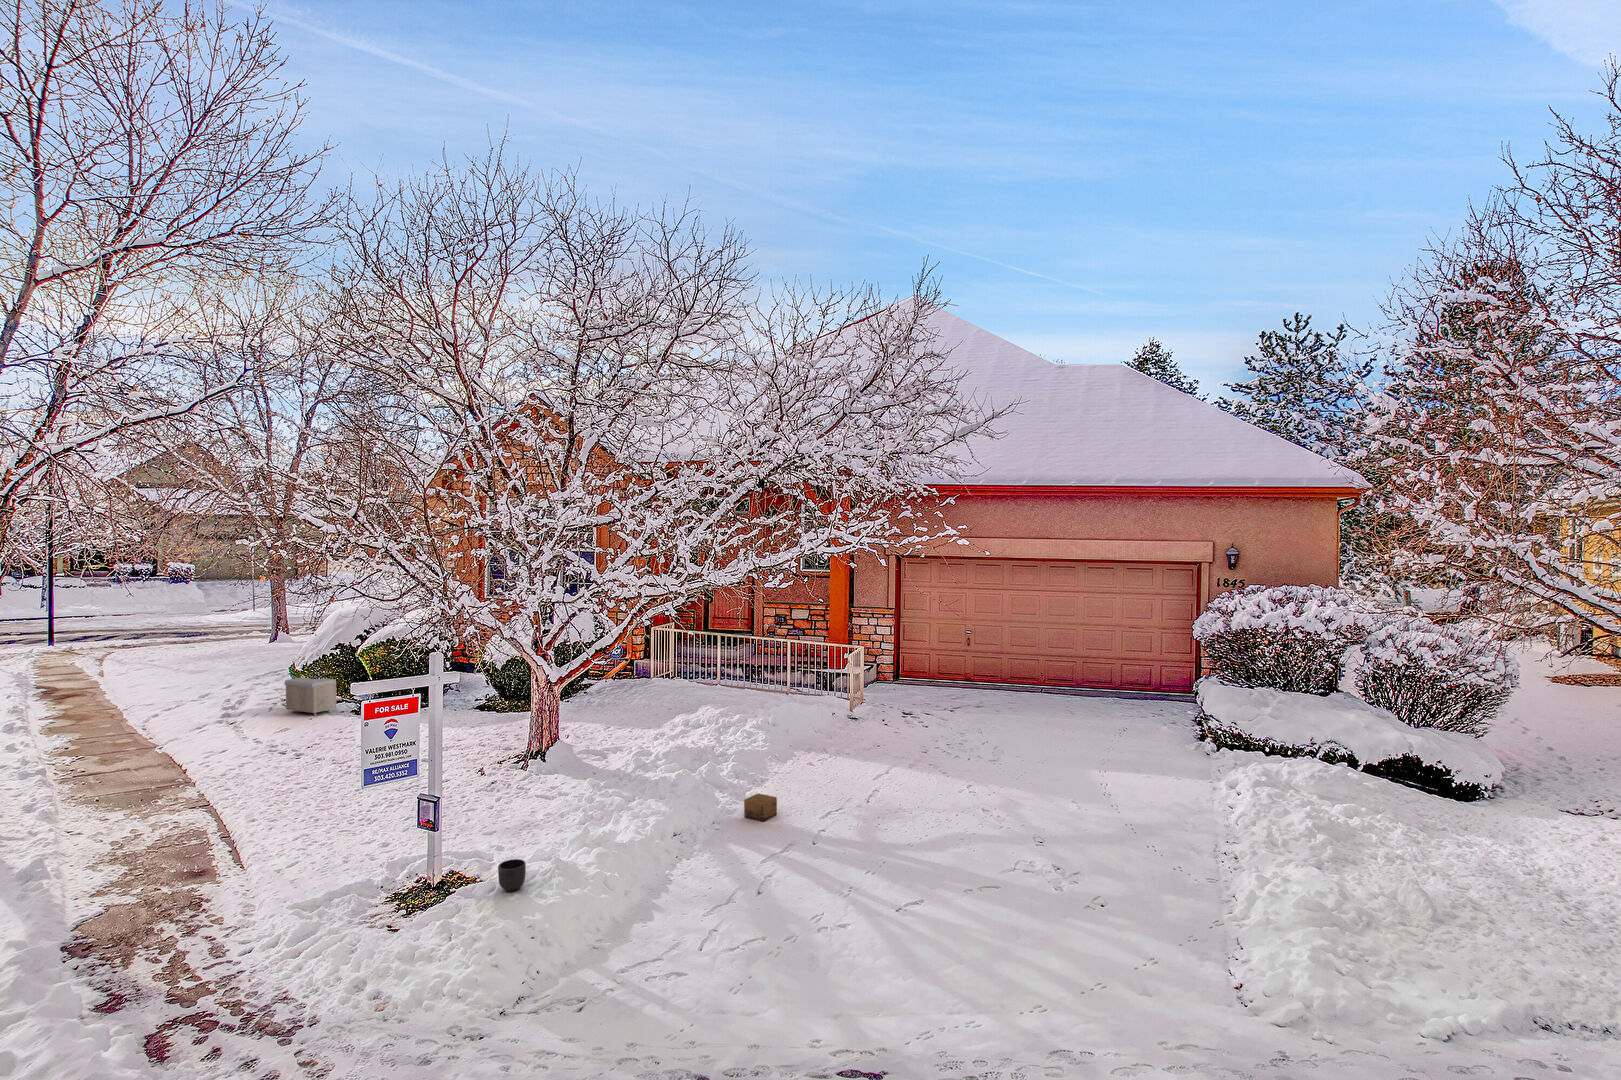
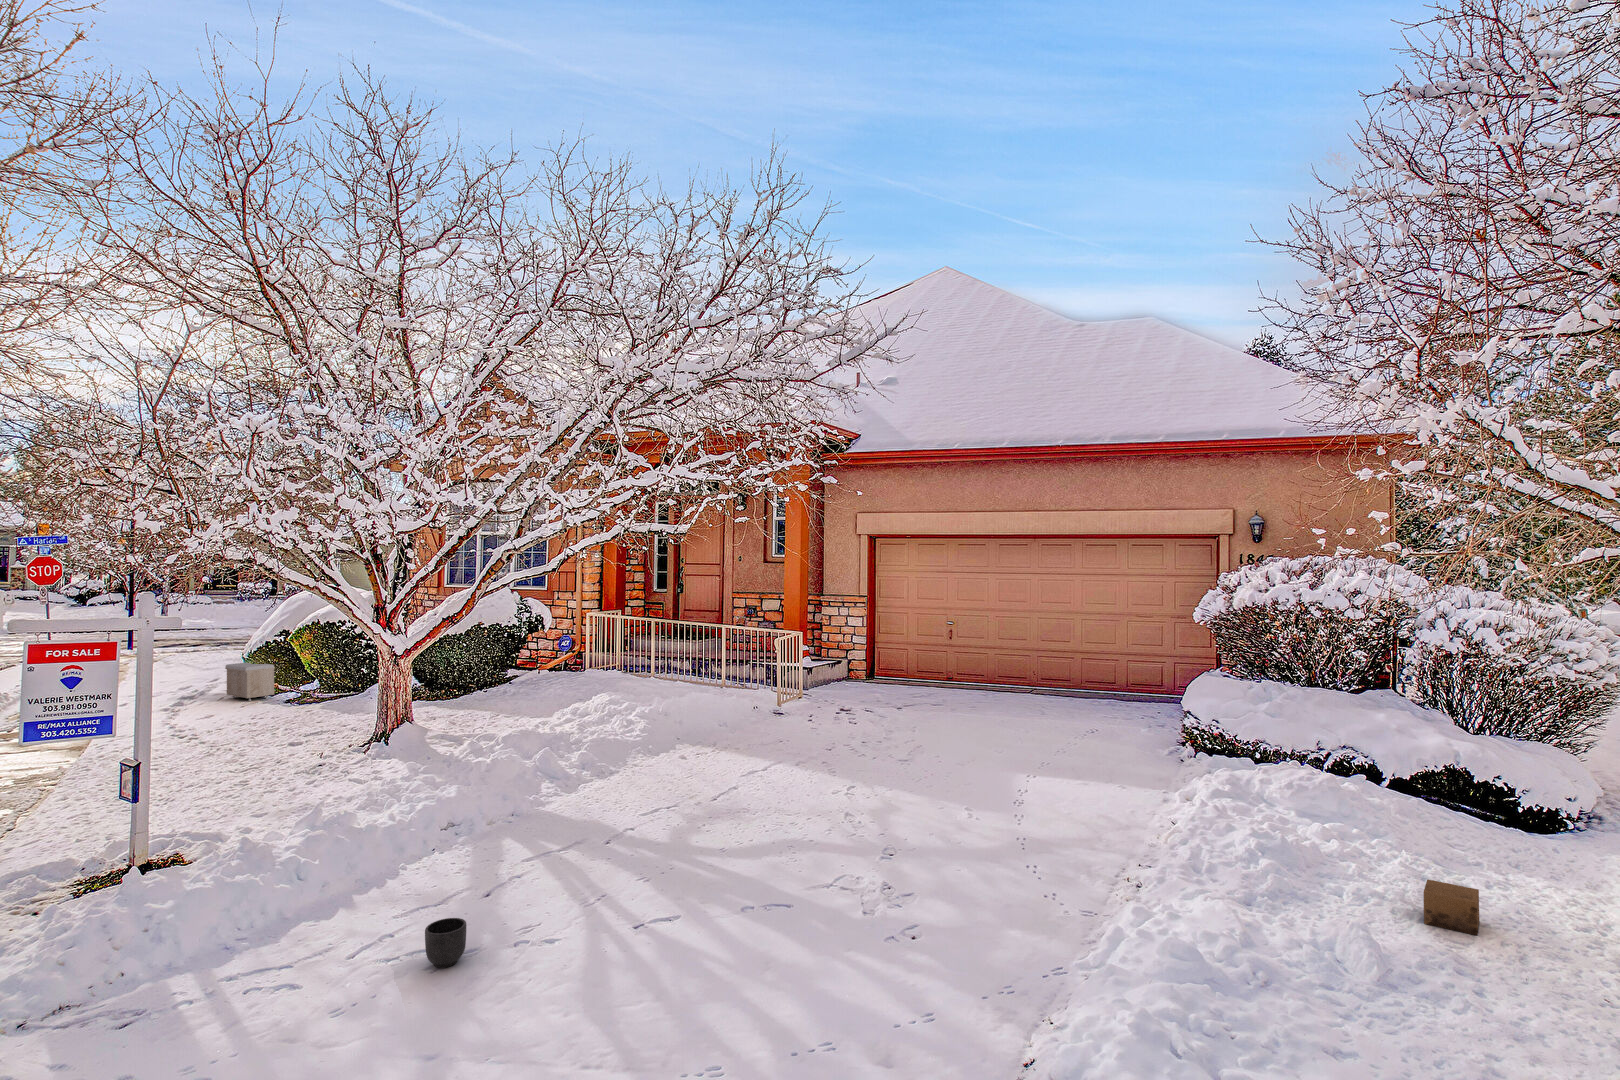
cardboard box: present [744,793,777,822] -> present [1424,879,1479,936]
planter: present [498,859,526,892] -> present [425,918,467,968]

